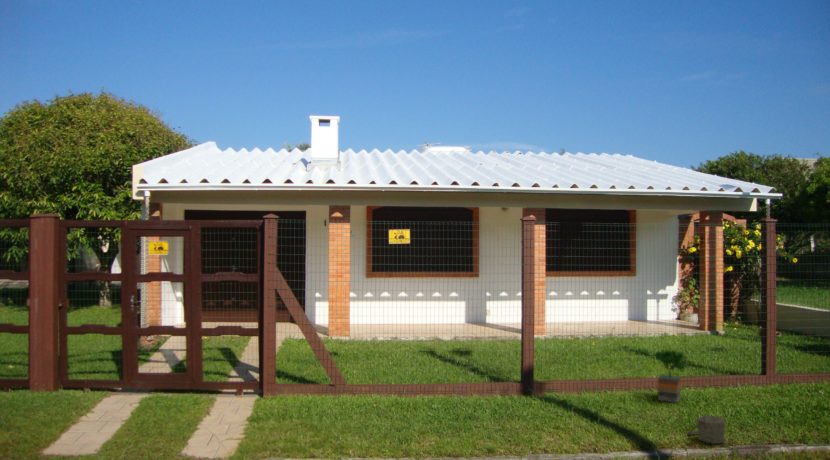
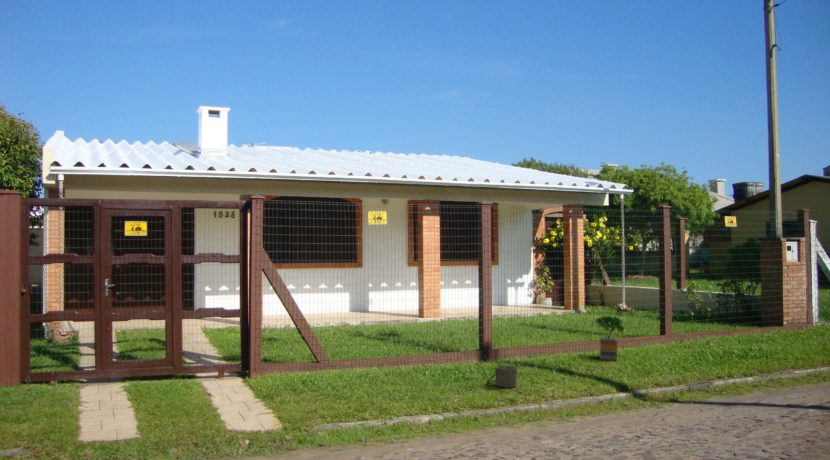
bucket: present [687,415,725,444] -> present [486,365,517,388]

